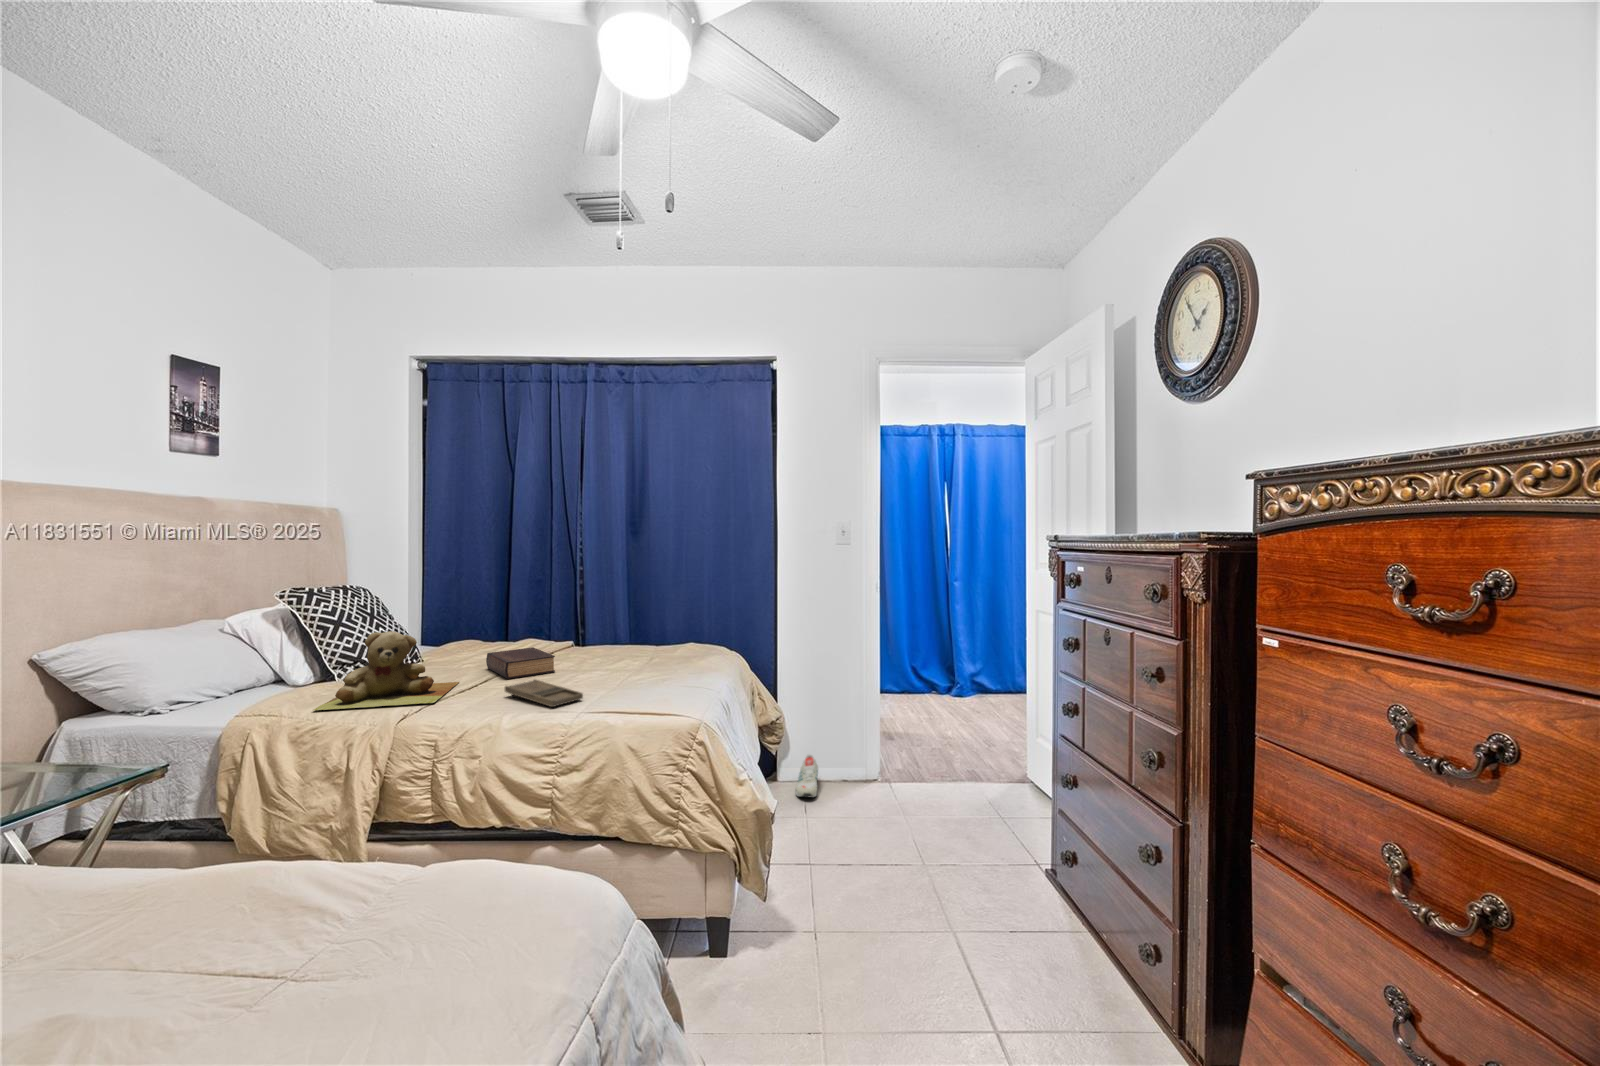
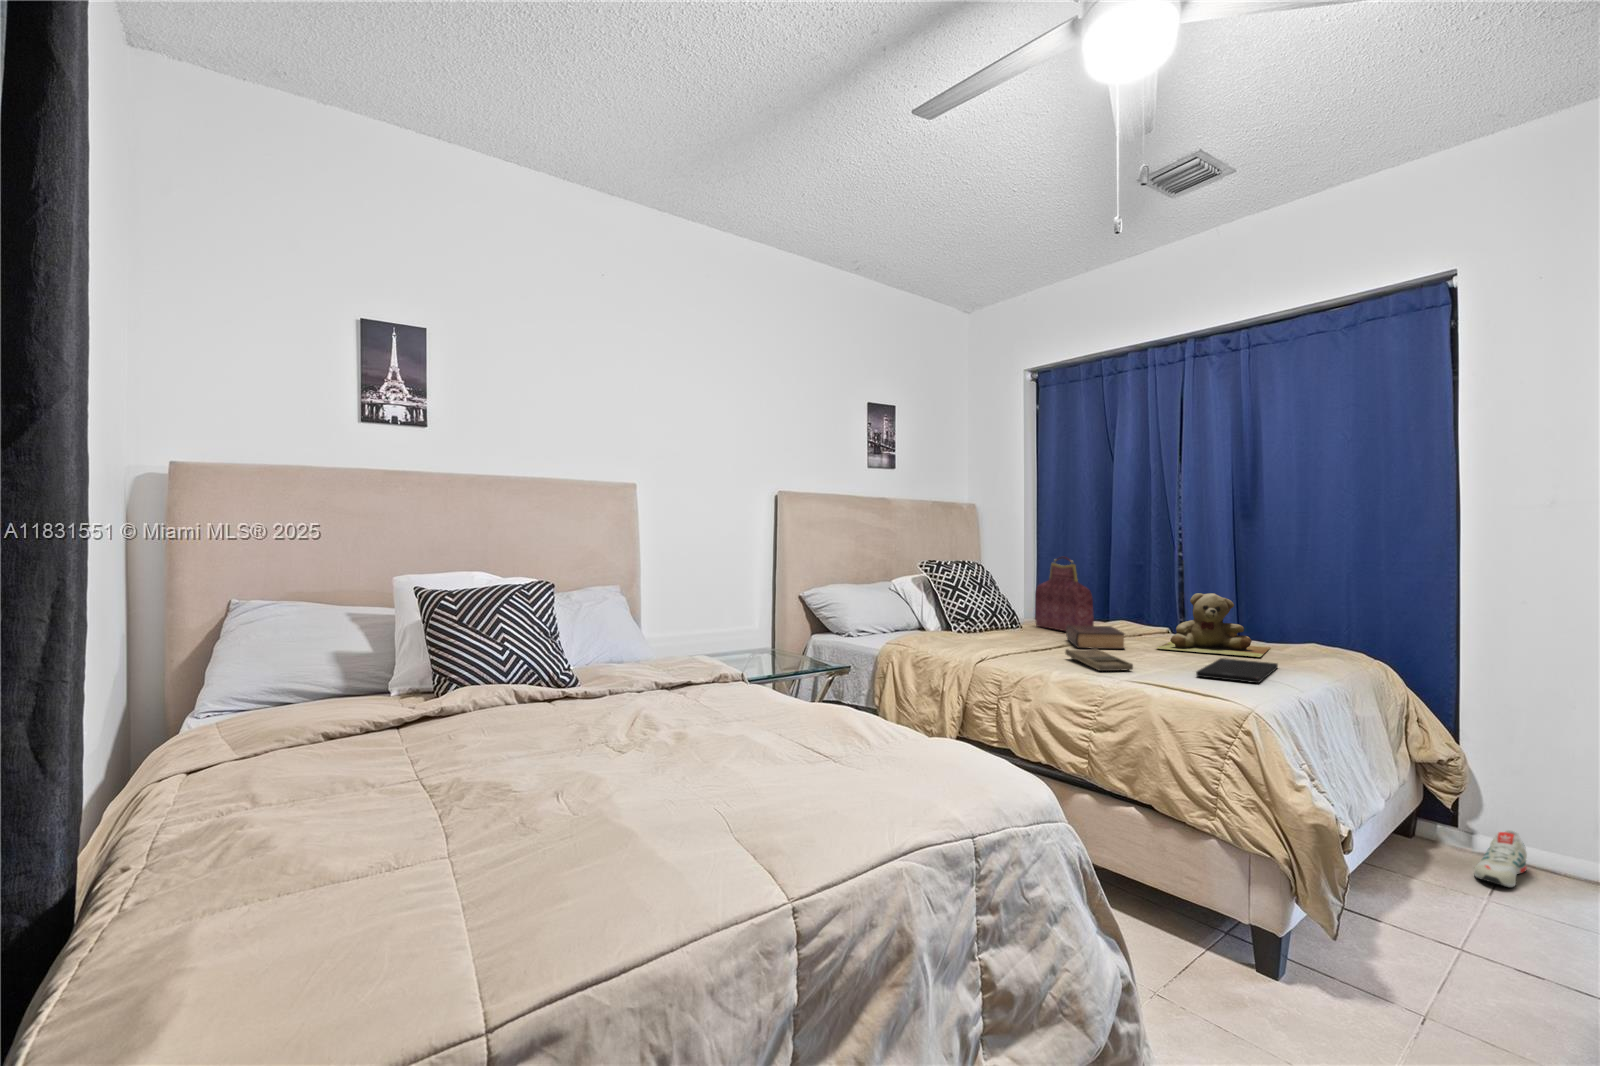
handbag: none [438,575,509,658] -> present [1035,557,1094,631]
teddy bear: present [314,631,459,710] -> present [1157,593,1270,657]
smartphone: none [640,667,691,695] -> present [1196,658,1278,683]

